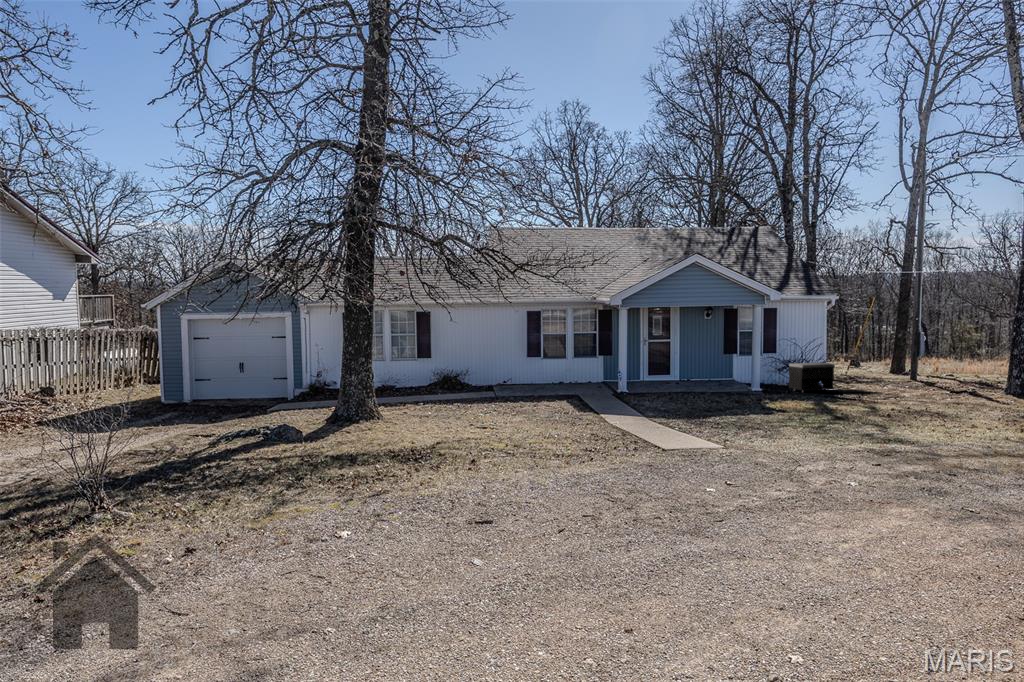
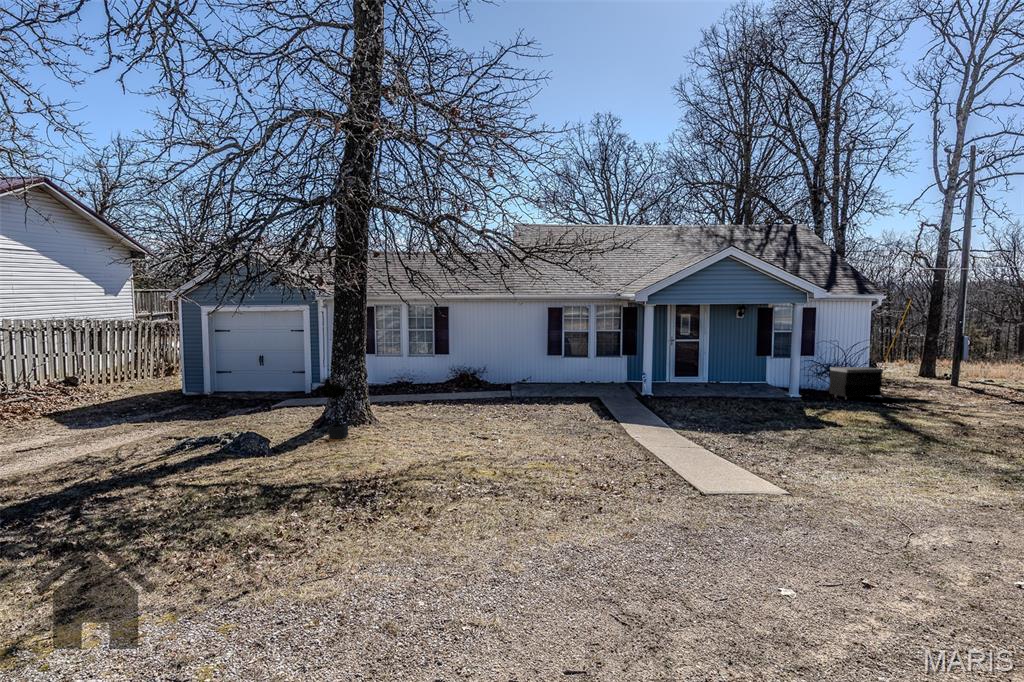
potted tree: none [341,382,363,431] -> present [323,383,348,439]

